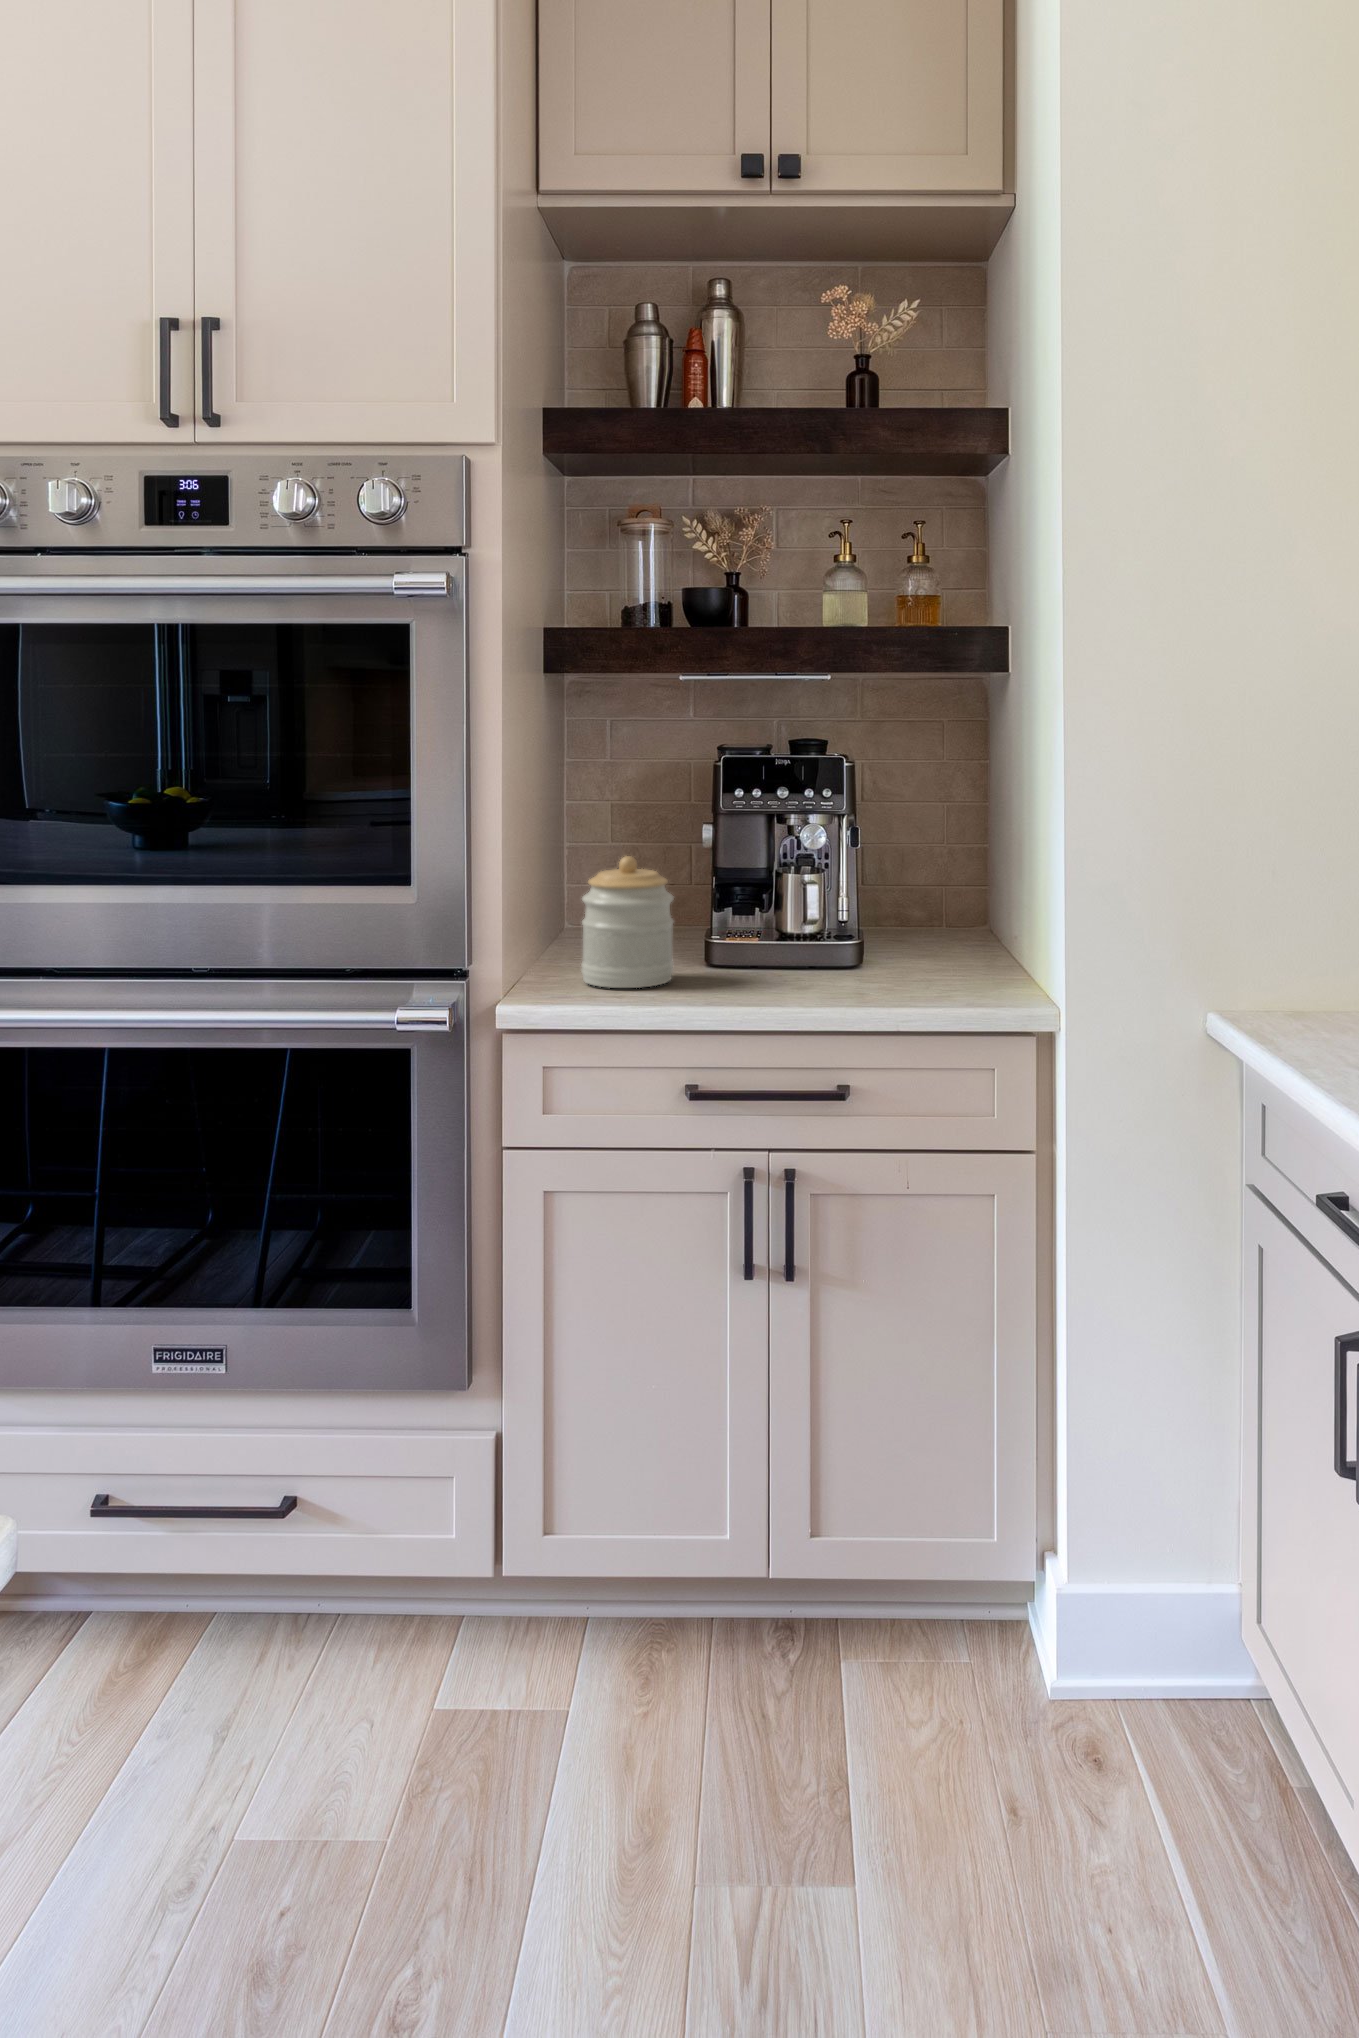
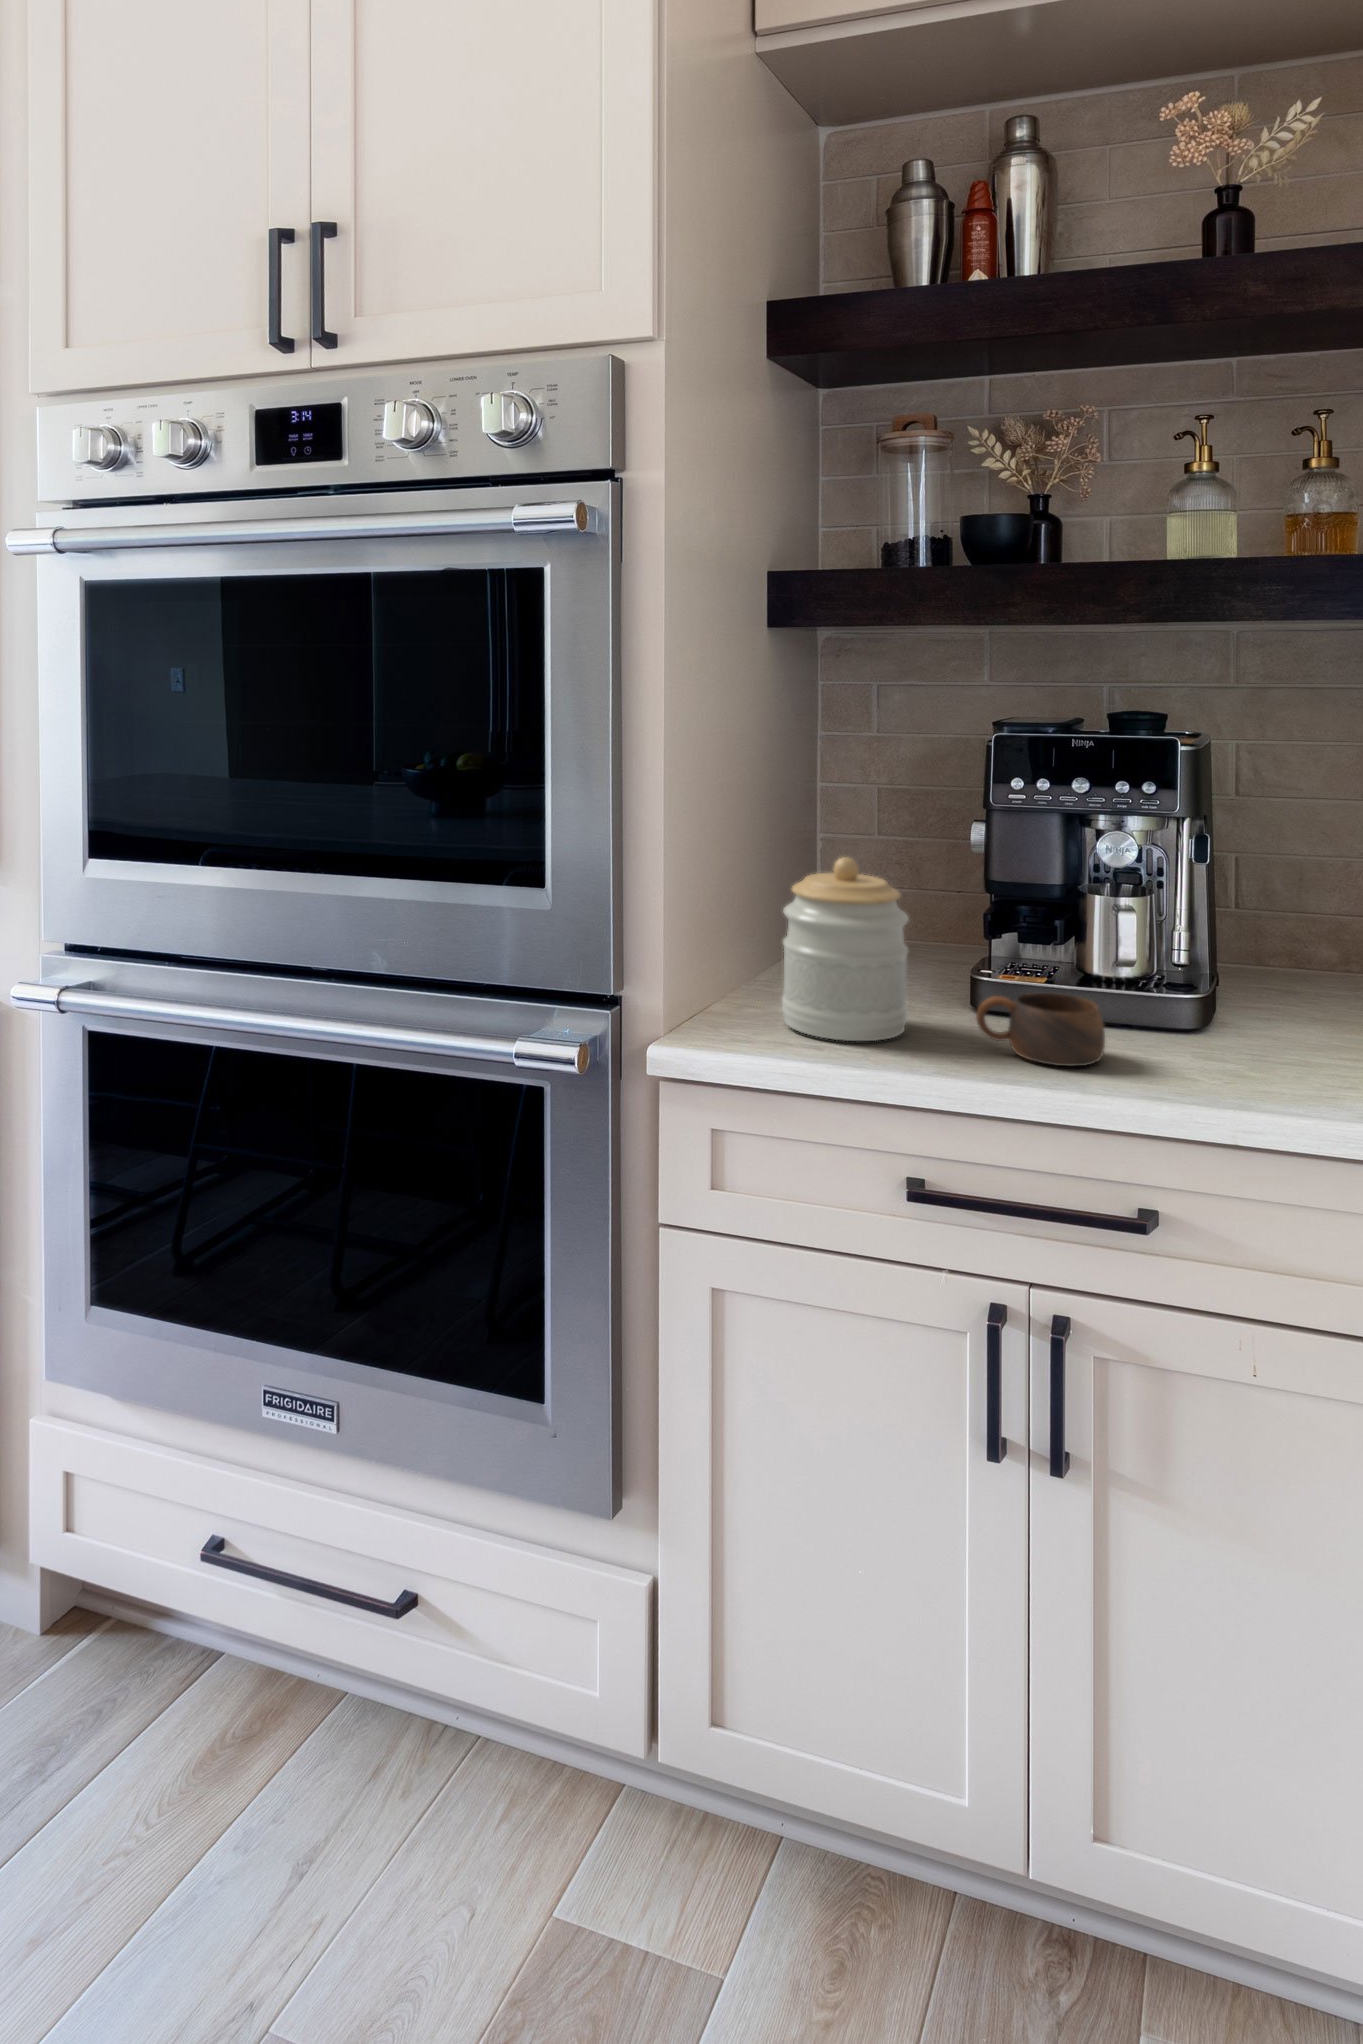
cup: none [725,939,809,985] -> present [976,993,1105,1066]

